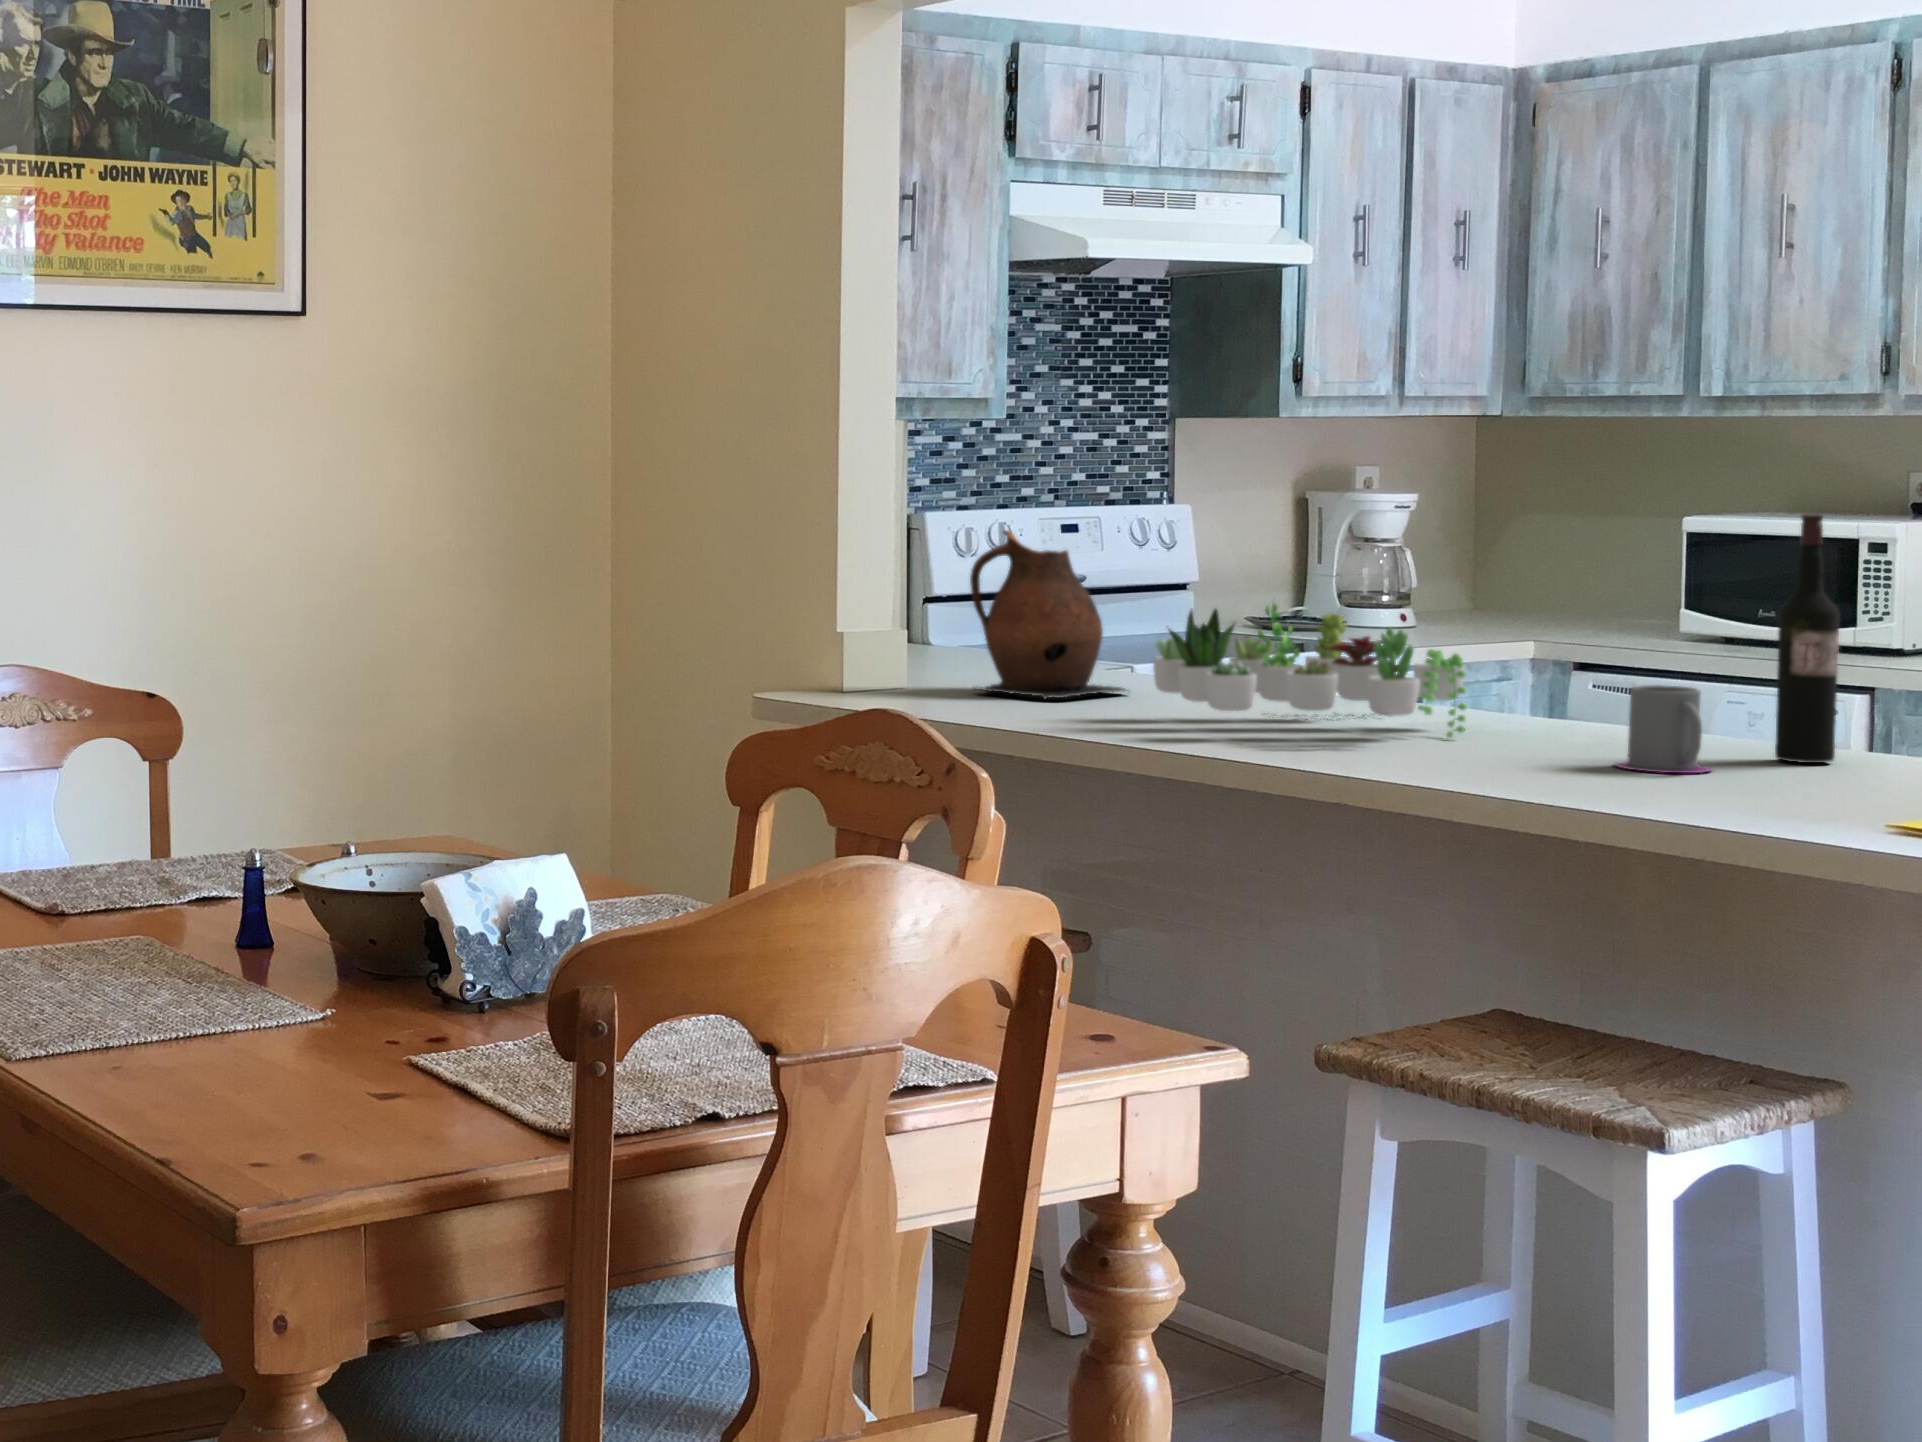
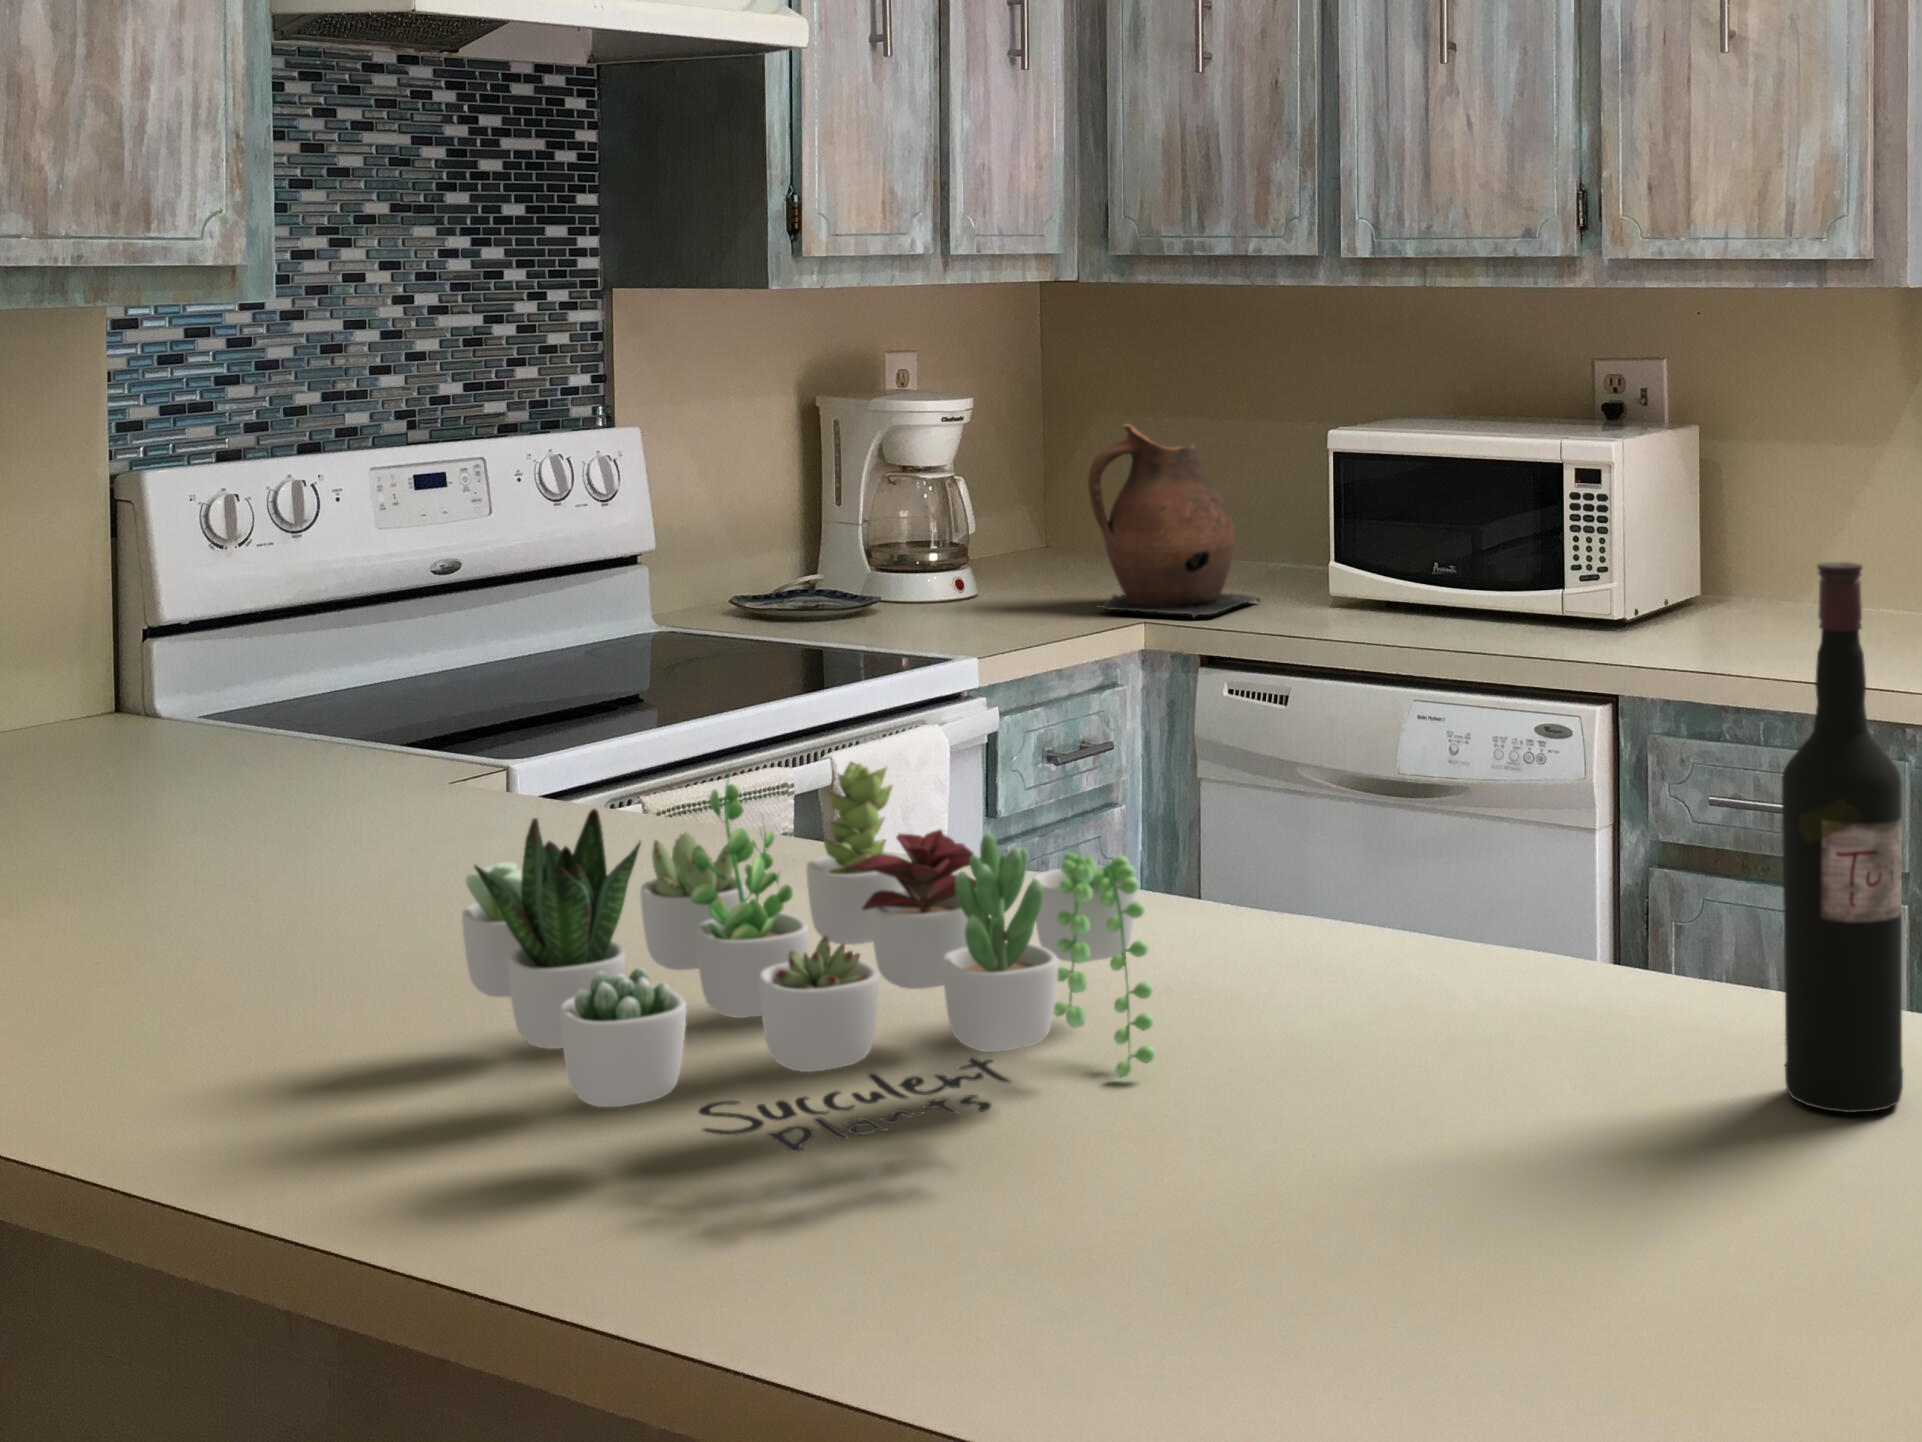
ceramic pitcher: present [970,530,1125,699] -> present [1088,424,1260,618]
mug: present [1614,685,1711,773] -> none [1513,989,1729,1240]

